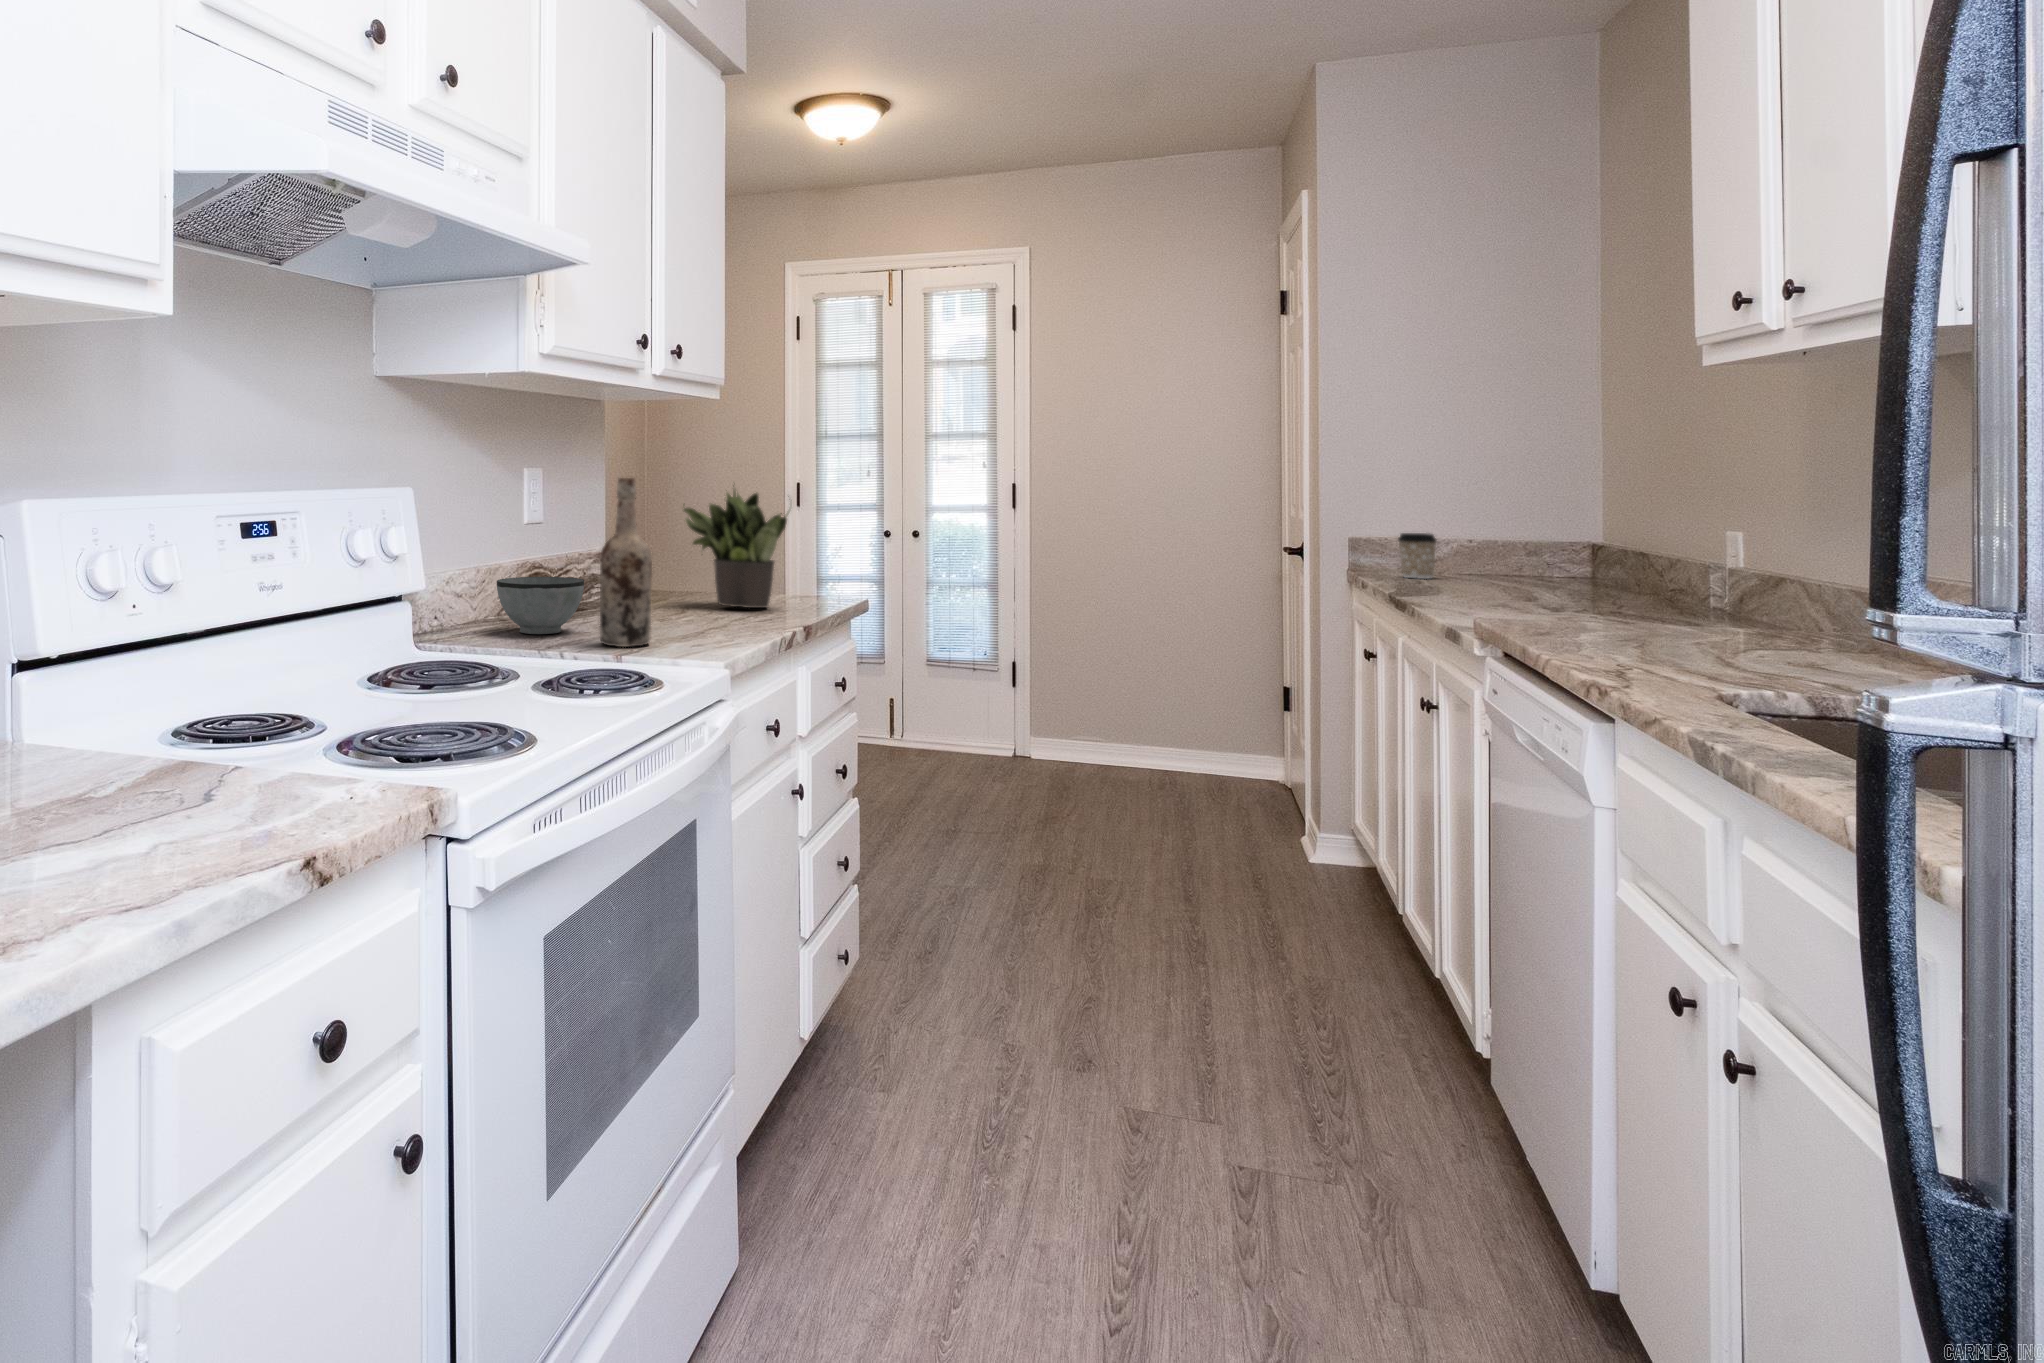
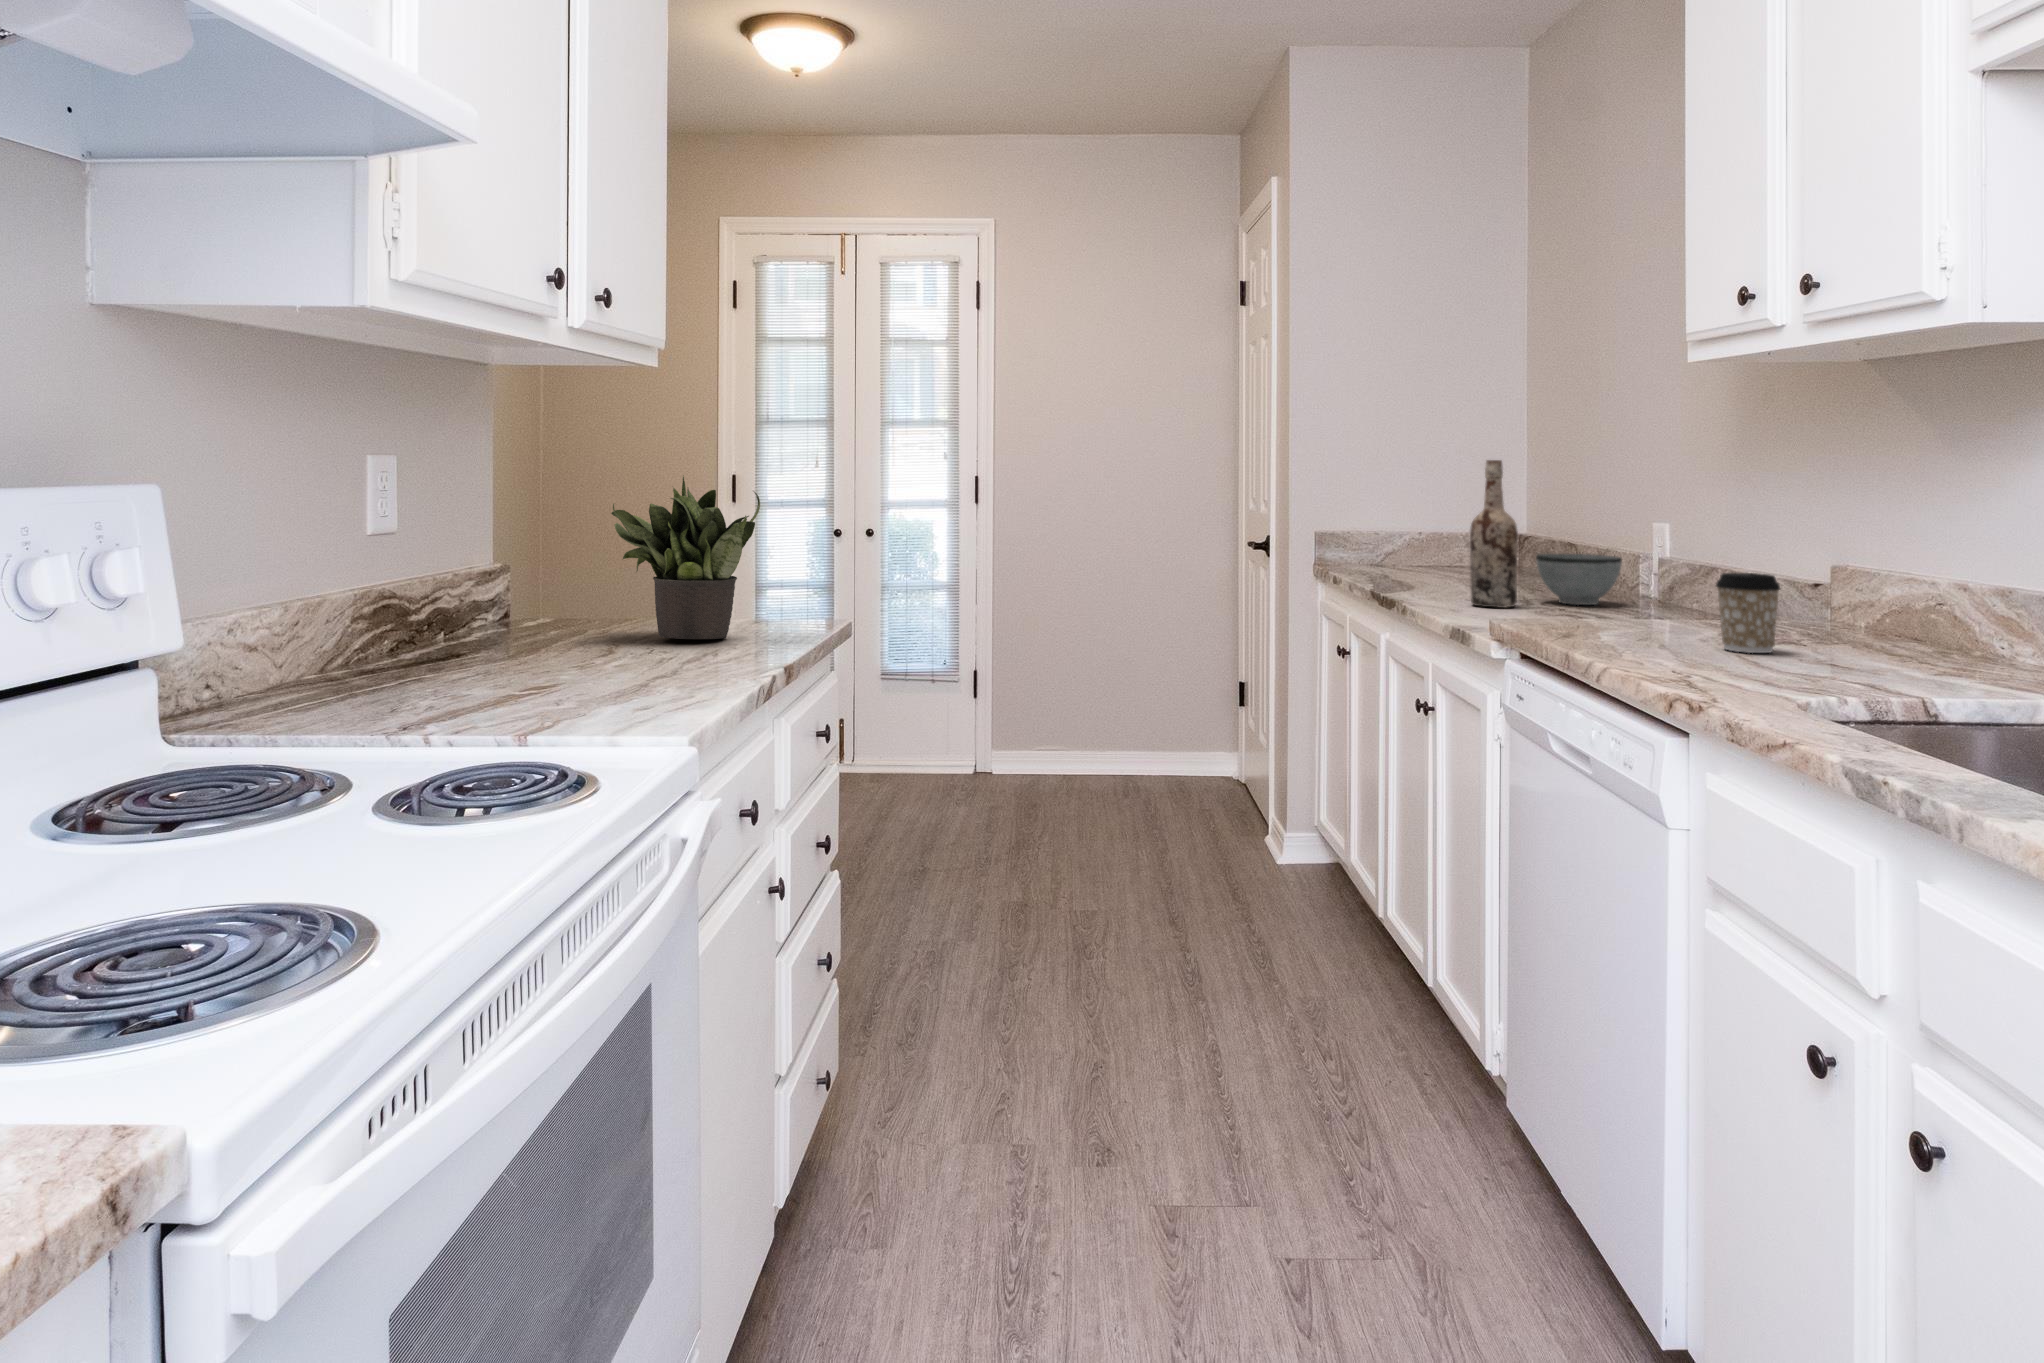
wine bottle: present [600,478,652,647] -> present [1470,460,1518,608]
coffee cup: present [1398,533,1436,579] -> present [1716,573,1780,653]
bowl: present [497,577,584,634] -> present [1536,554,1622,605]

